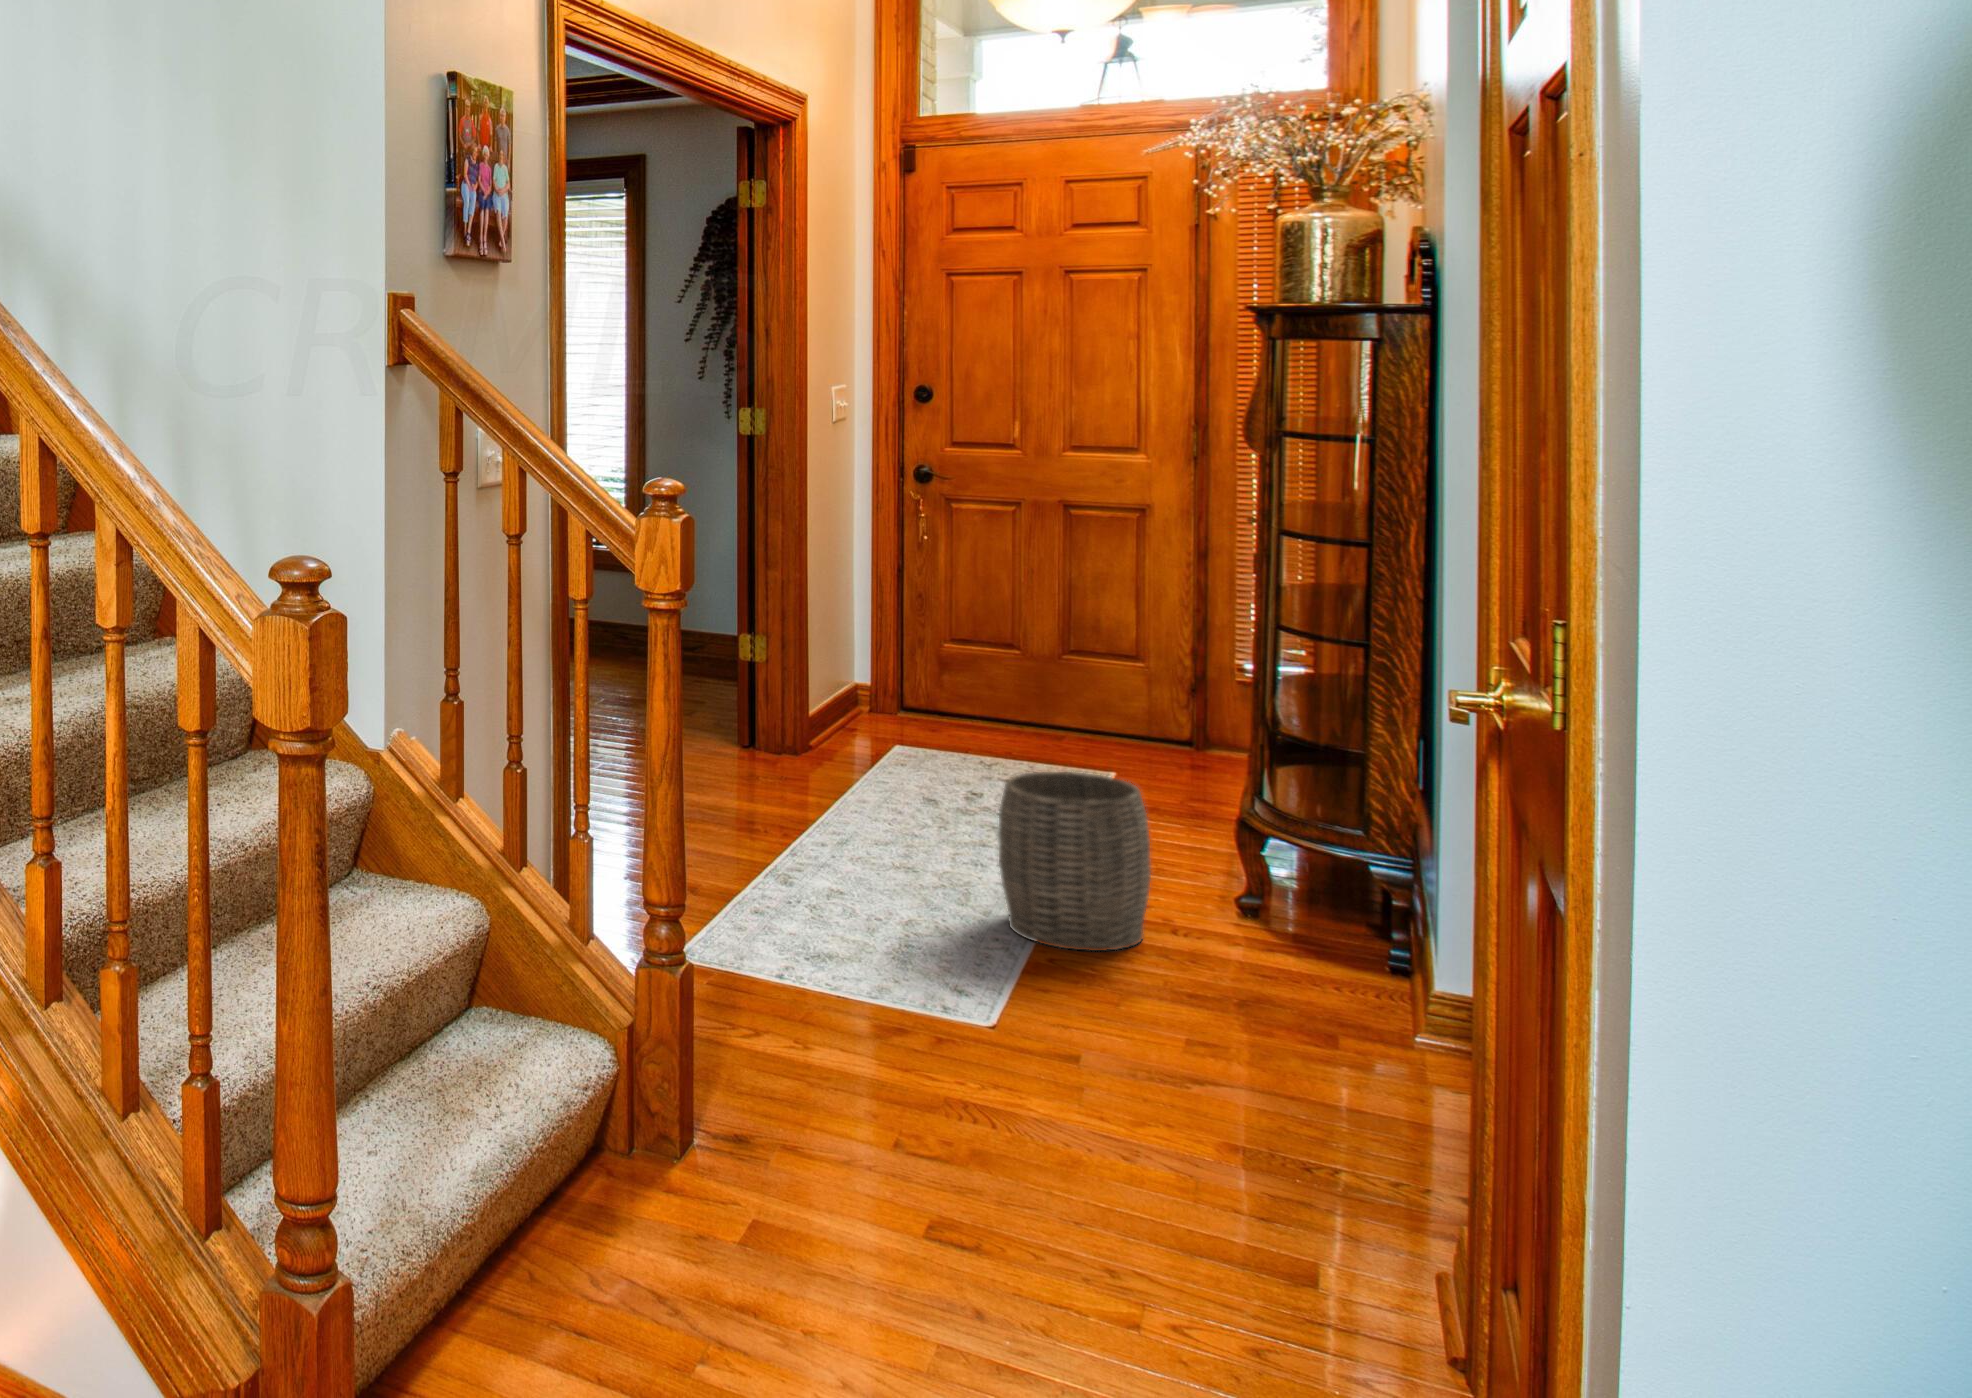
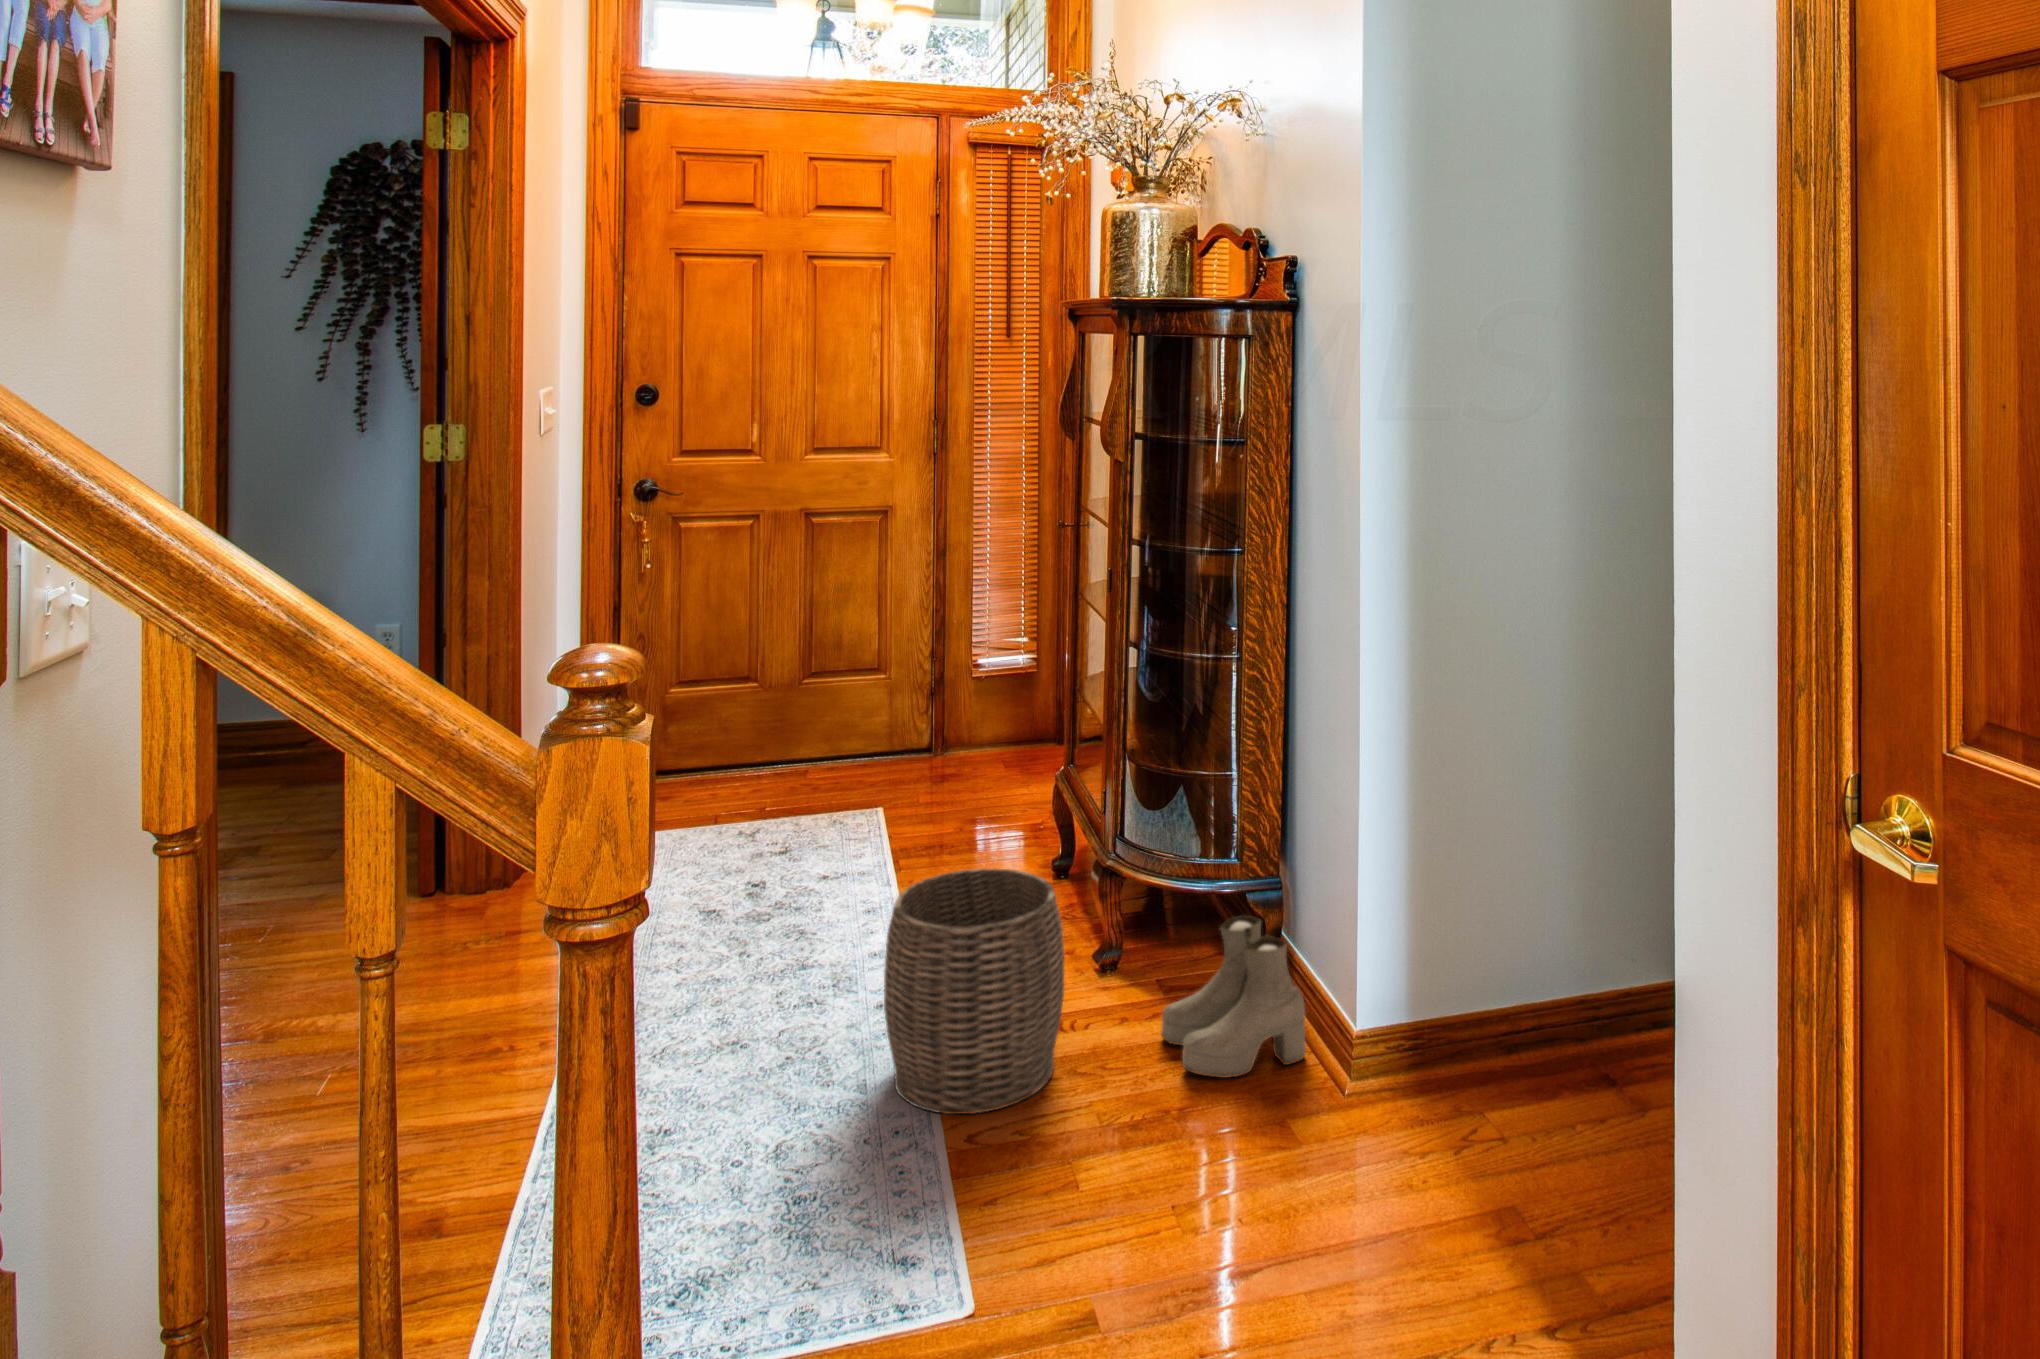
boots: none [1249,860,1378,992] -> present [1161,916,1305,1078]

